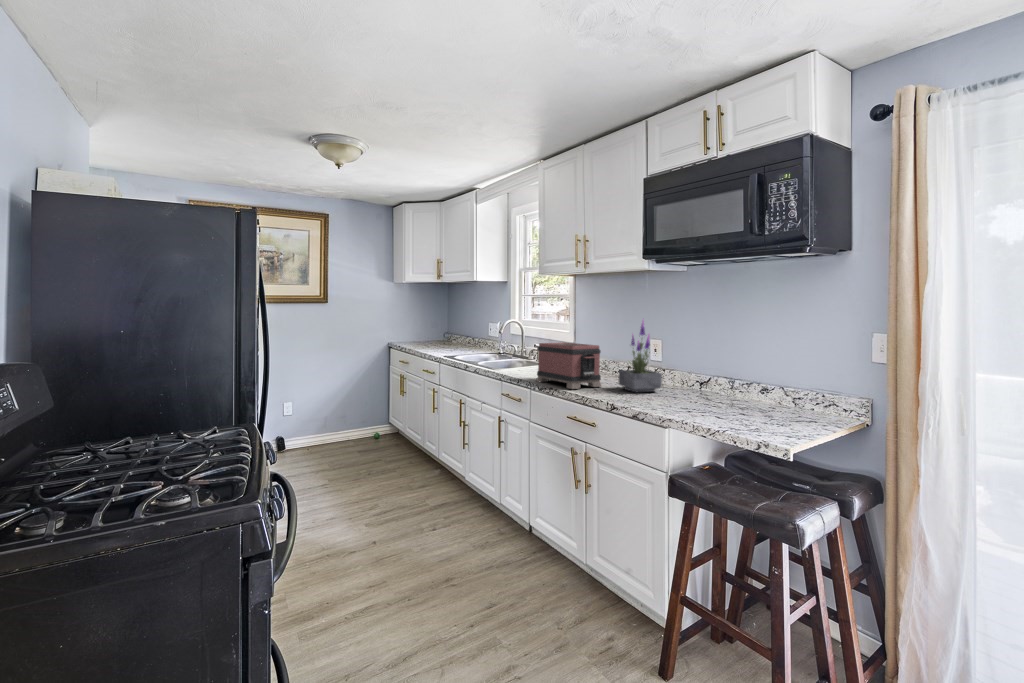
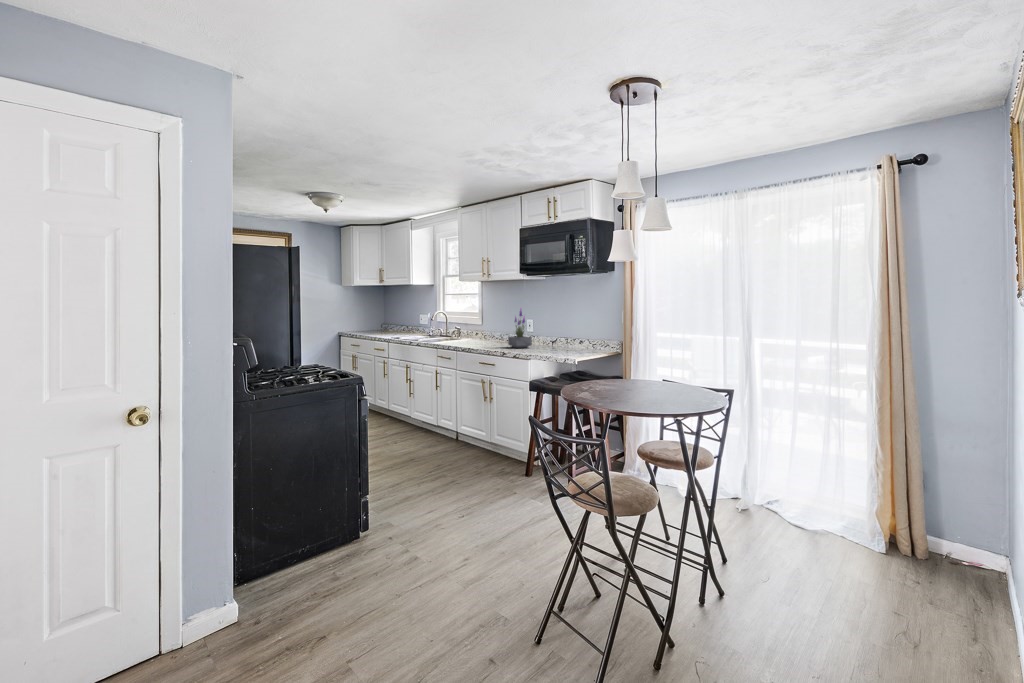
toaster: present [536,342,602,389] -> none [460,322,499,348]

